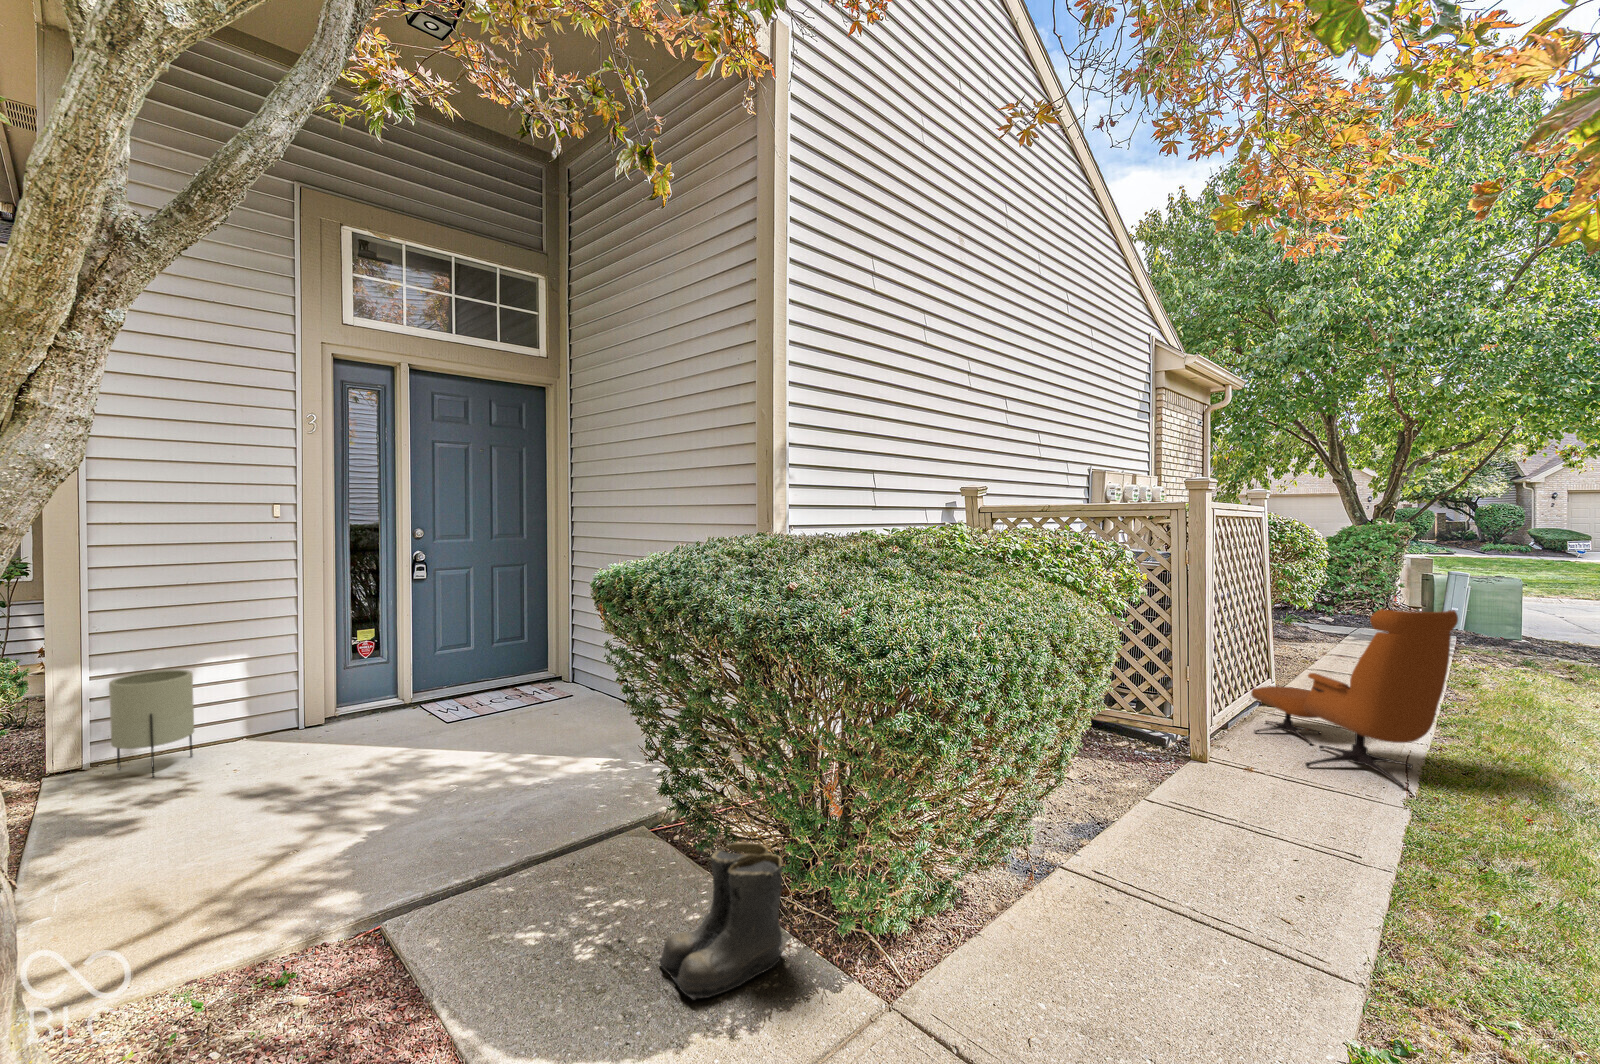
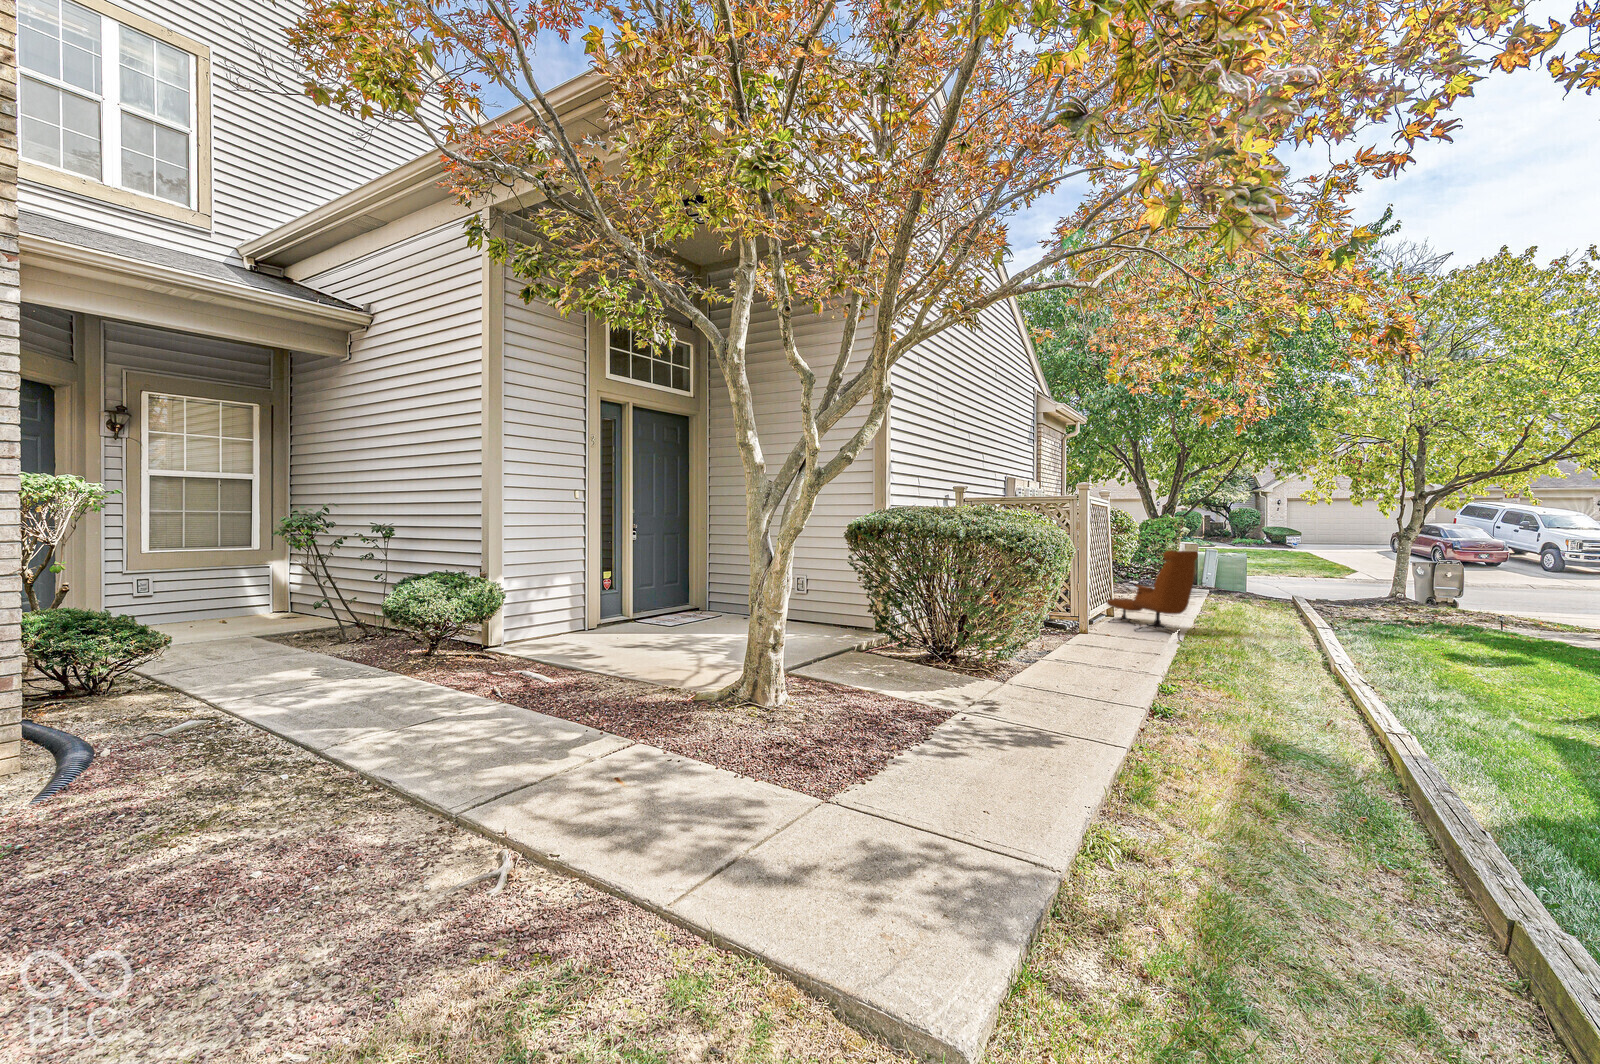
planter: present [109,670,194,777] -> none [521,588,561,647]
boots: present [659,842,783,999] -> none [916,634,962,682]

